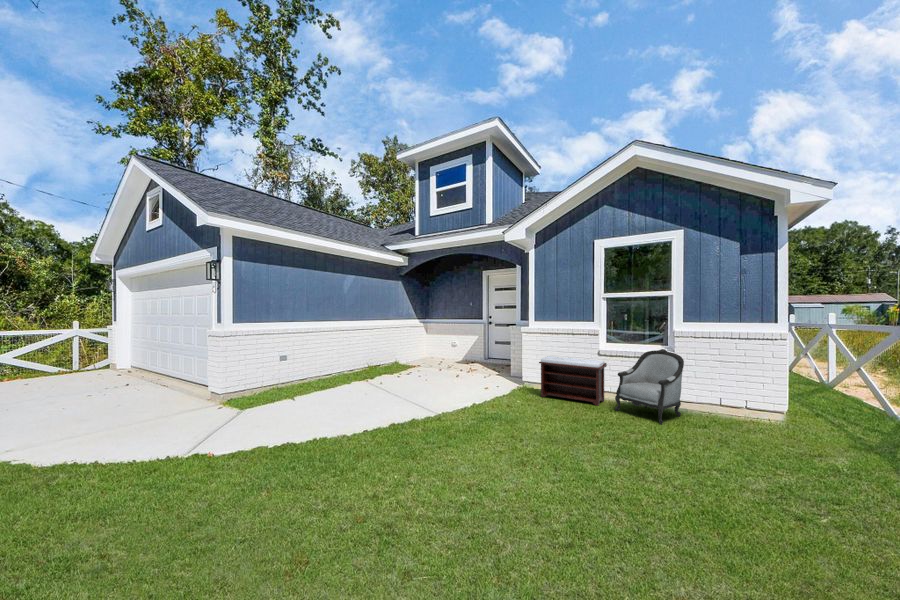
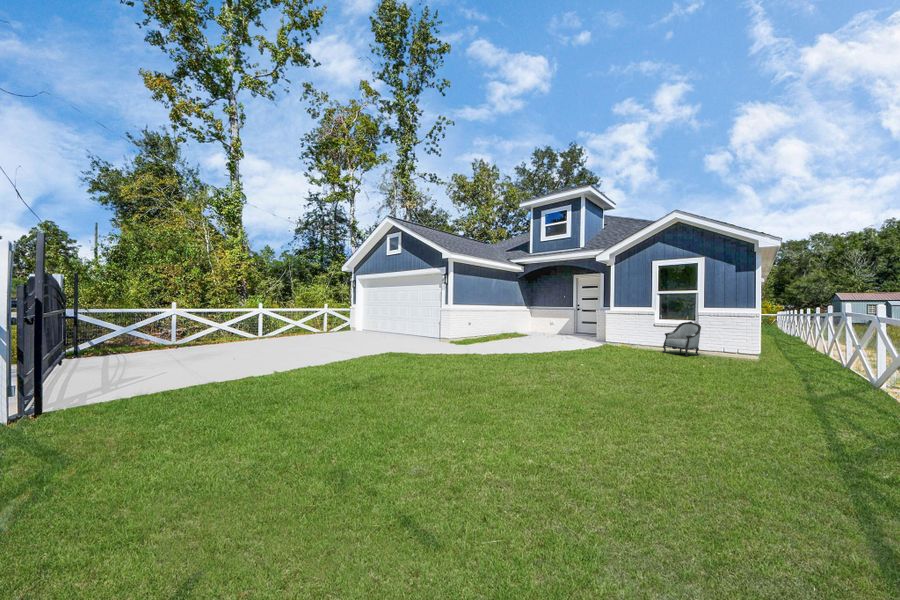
bench: present [539,356,607,406] -> none [619,326,659,351]

